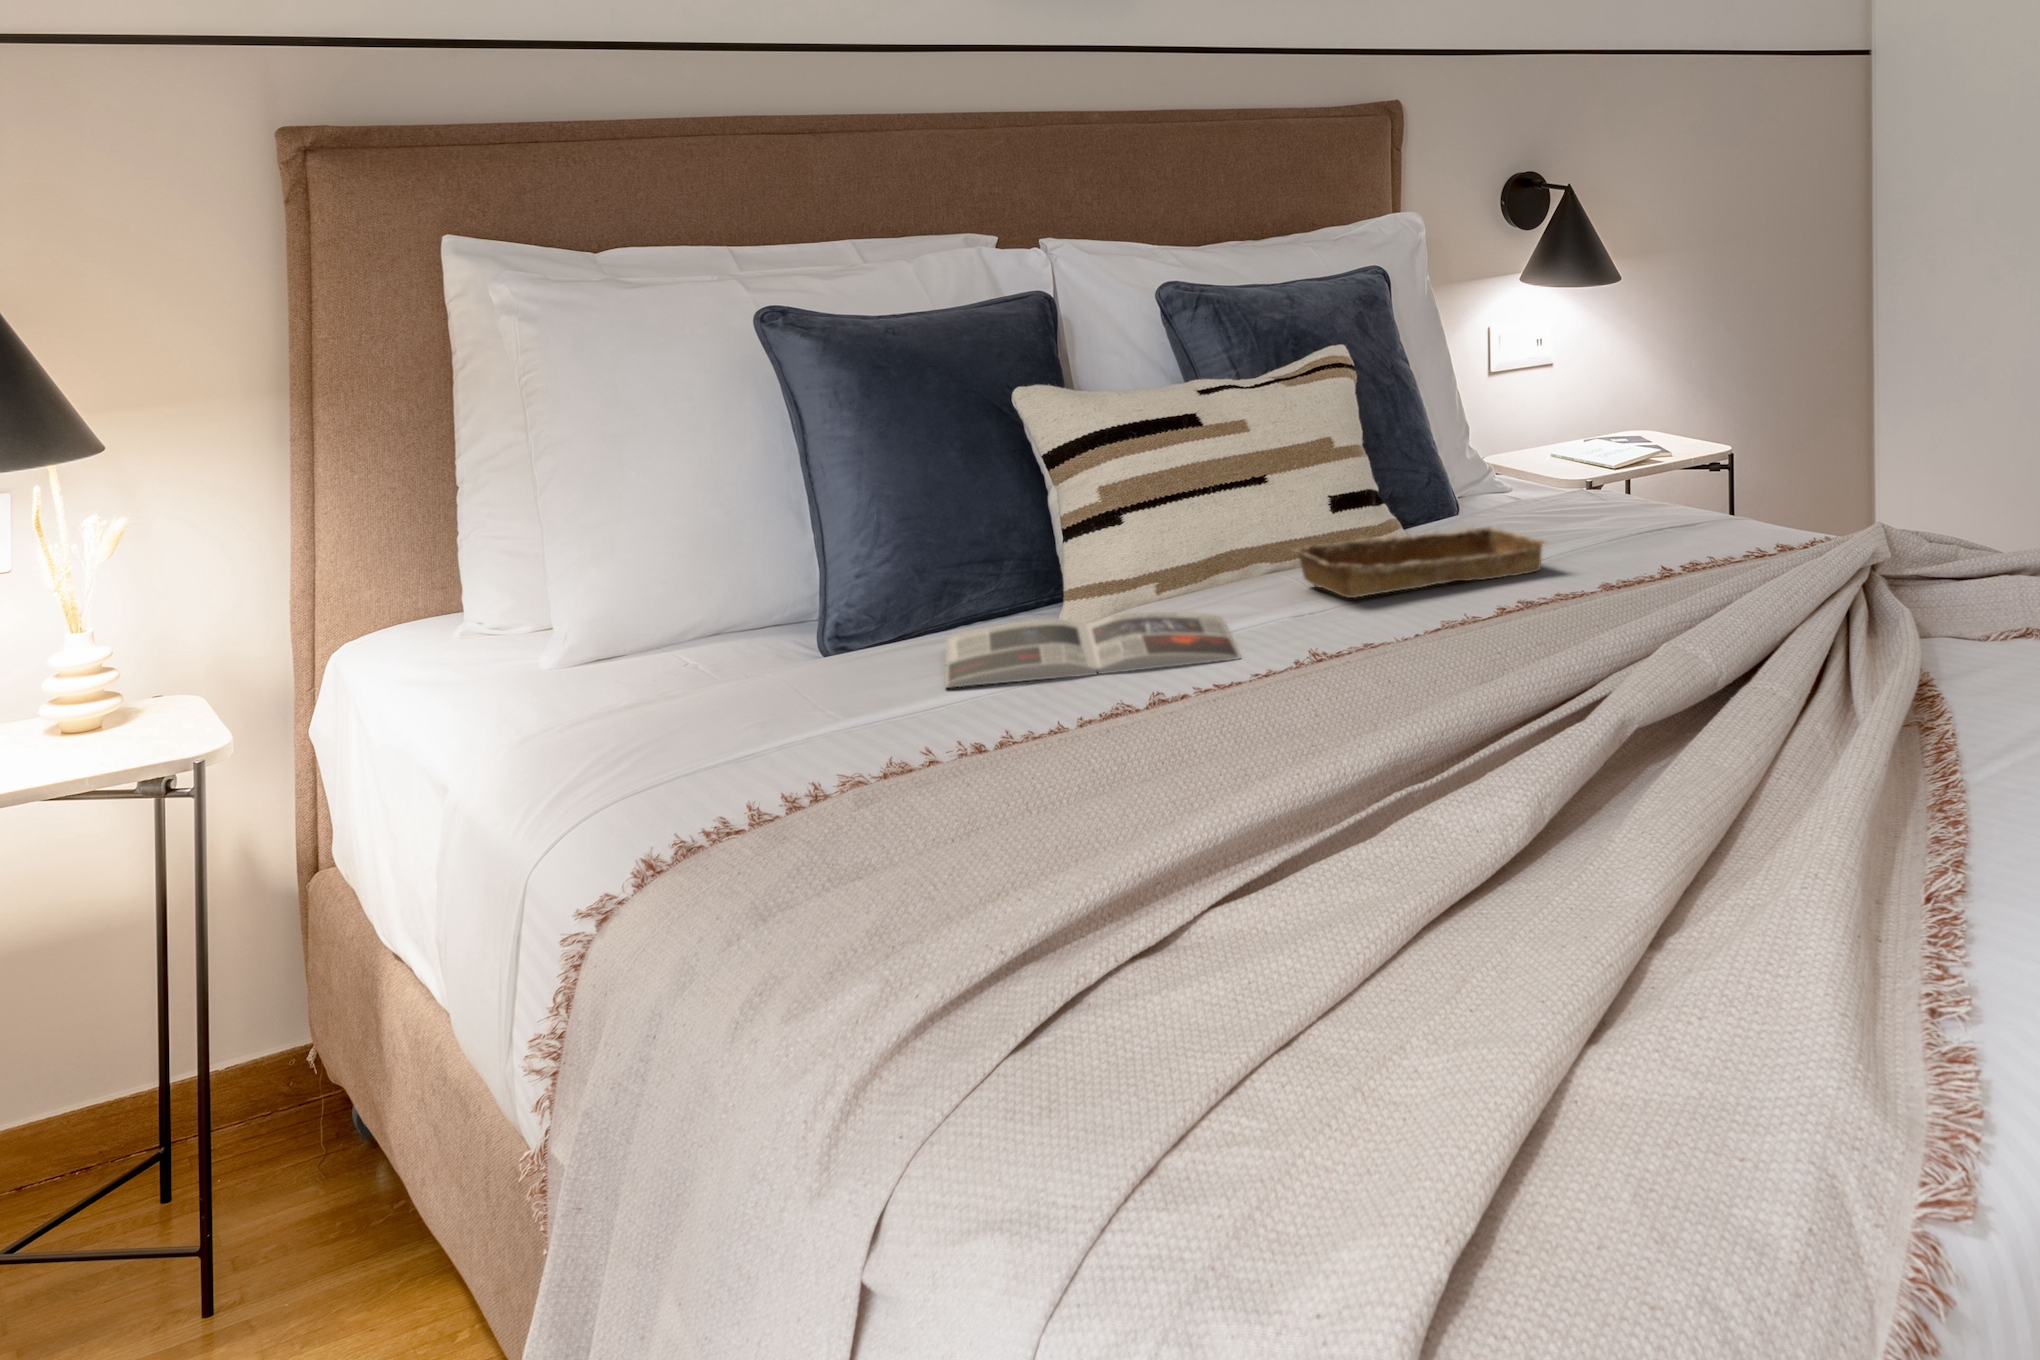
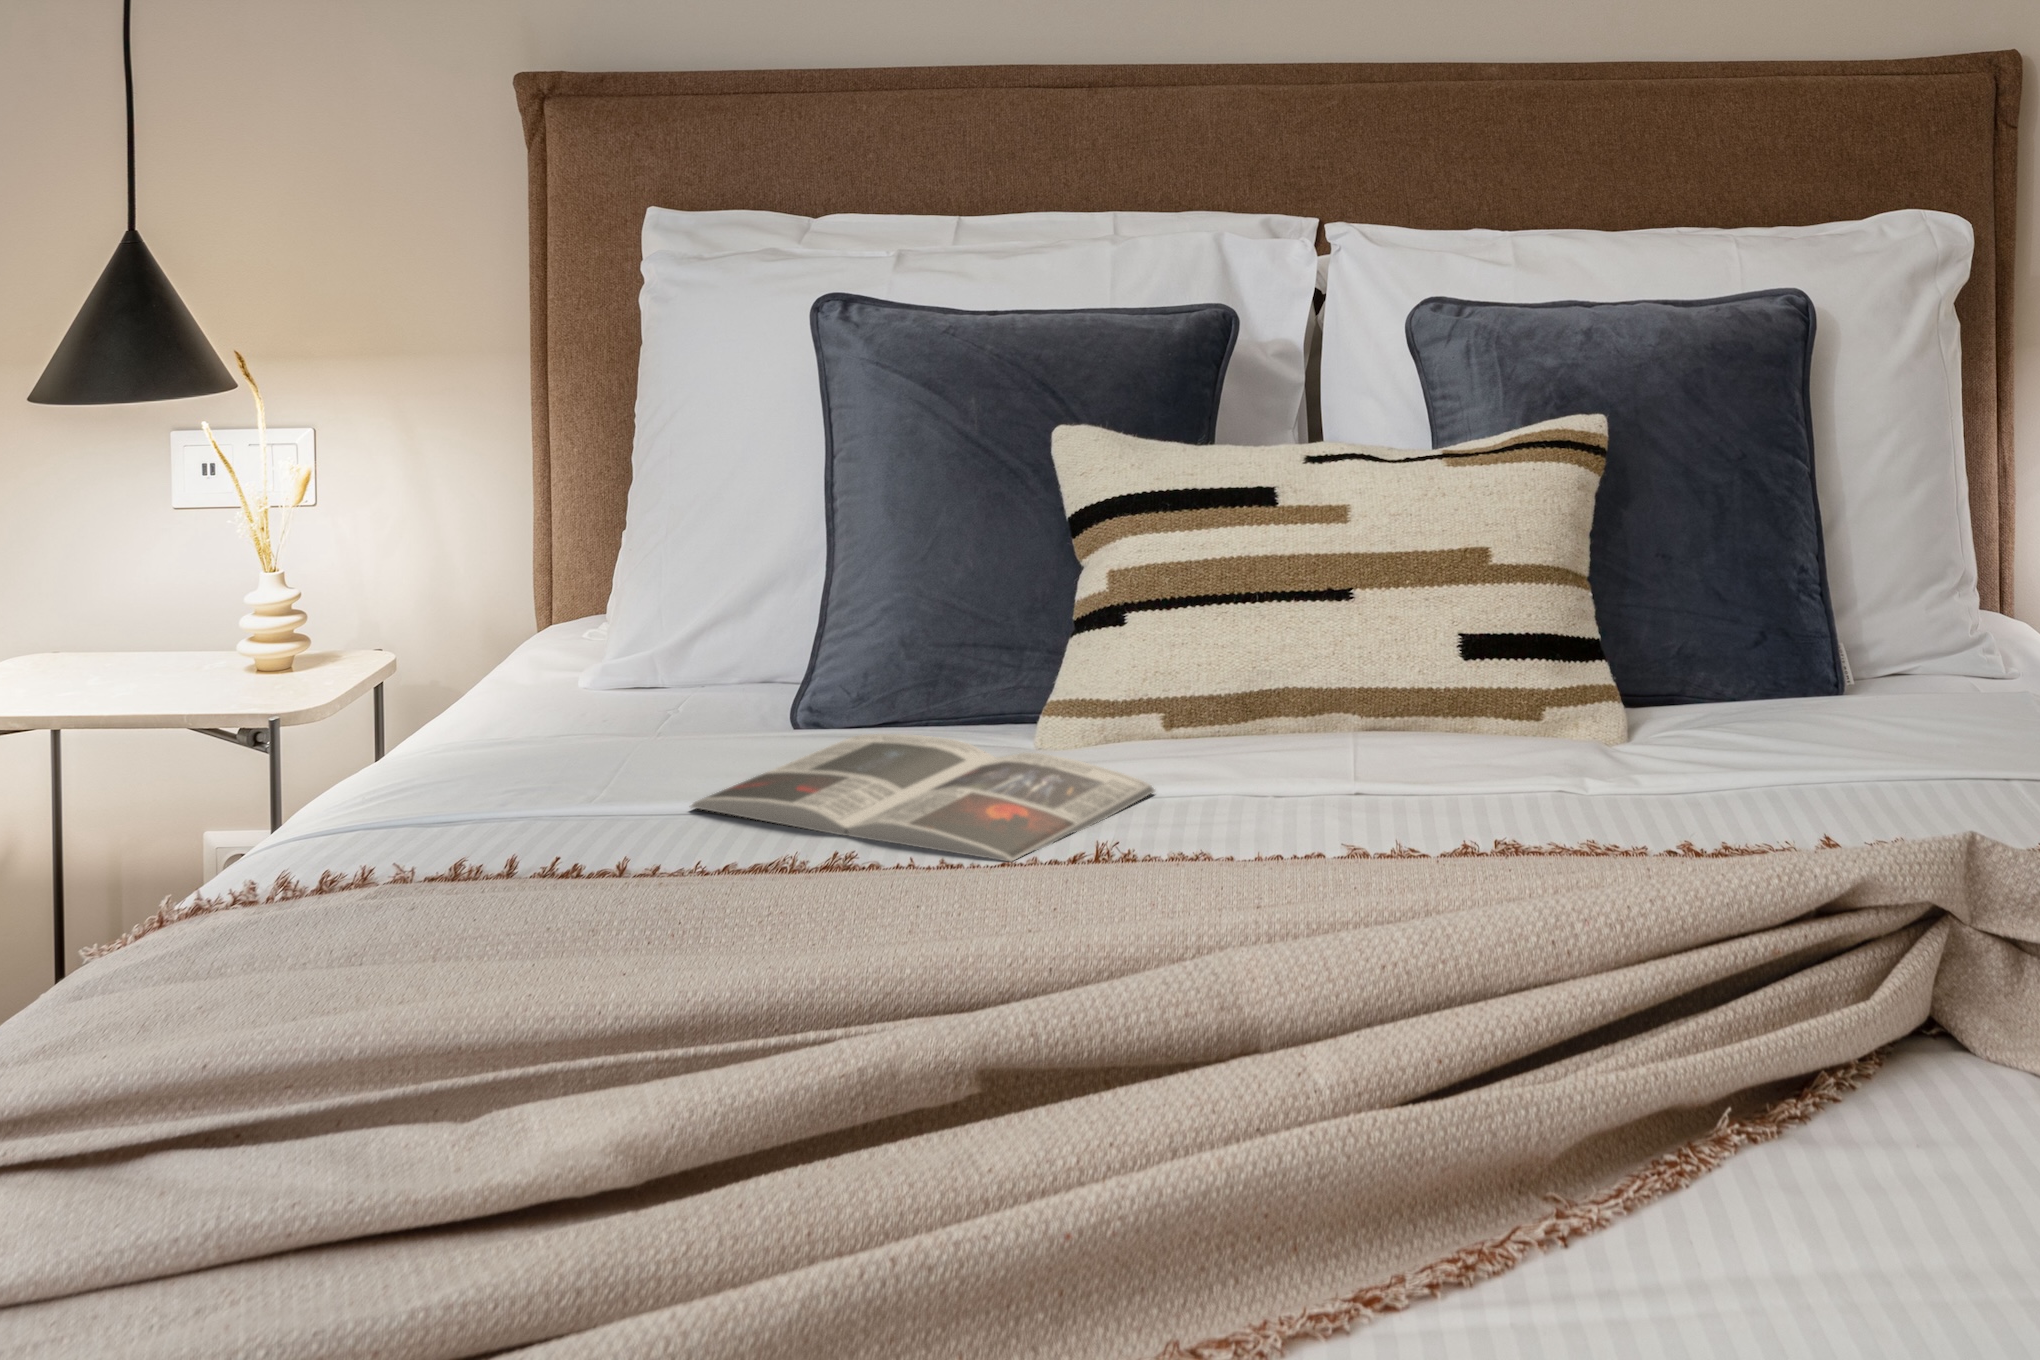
tray: present [1291,526,1546,598] -> none [1320,701,1709,824]

